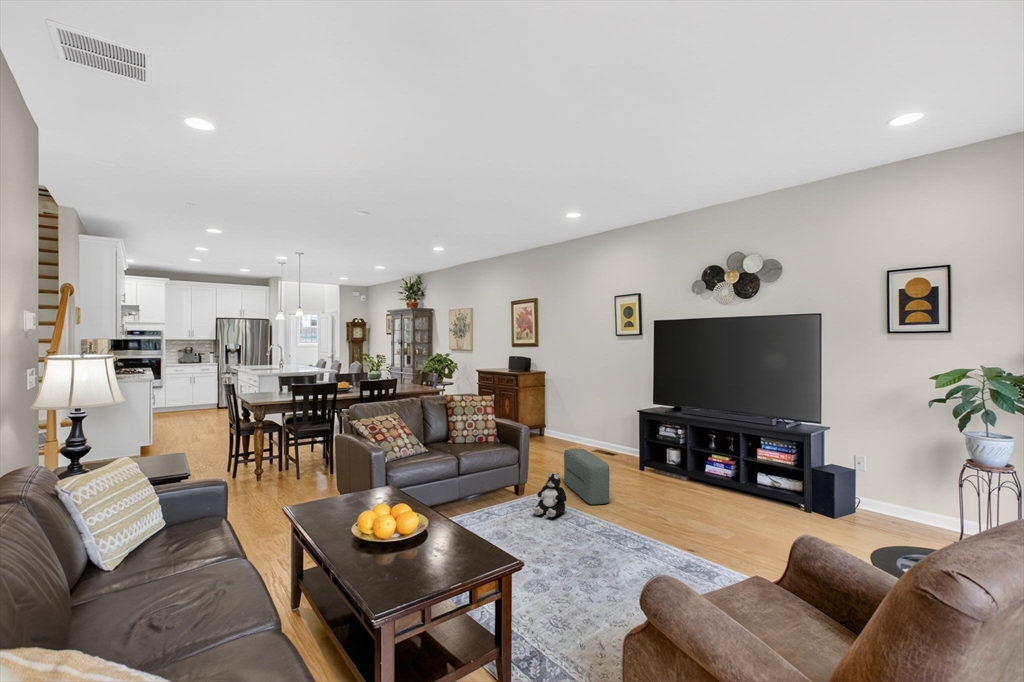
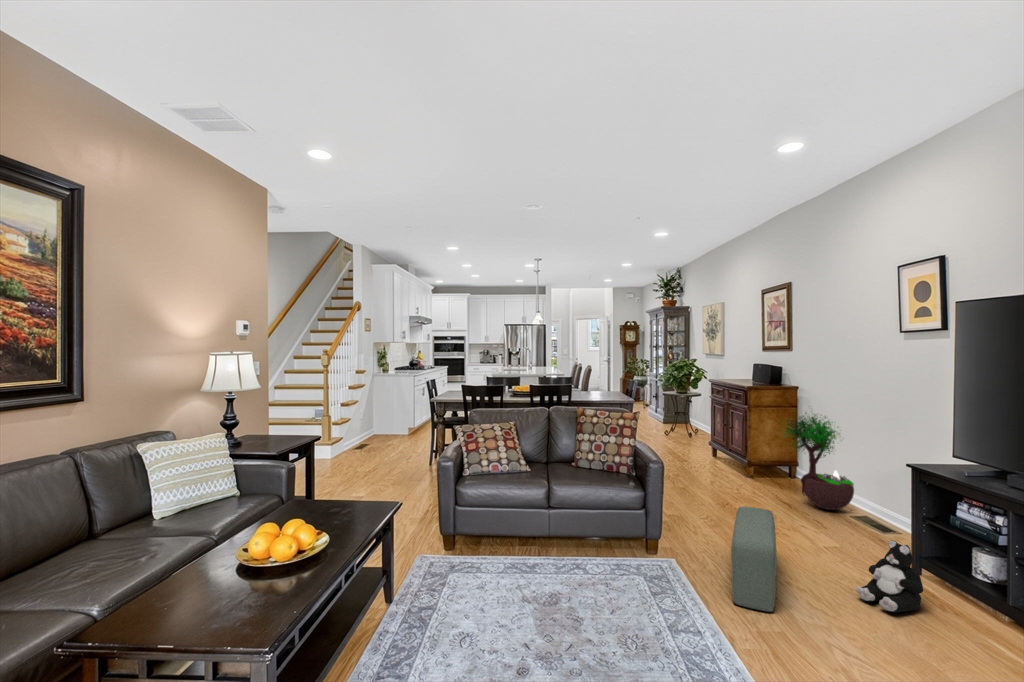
potted tree: none [547,383,590,449] -> present [783,413,854,510]
plush toy: present [533,472,567,517] -> present [856,540,923,612]

